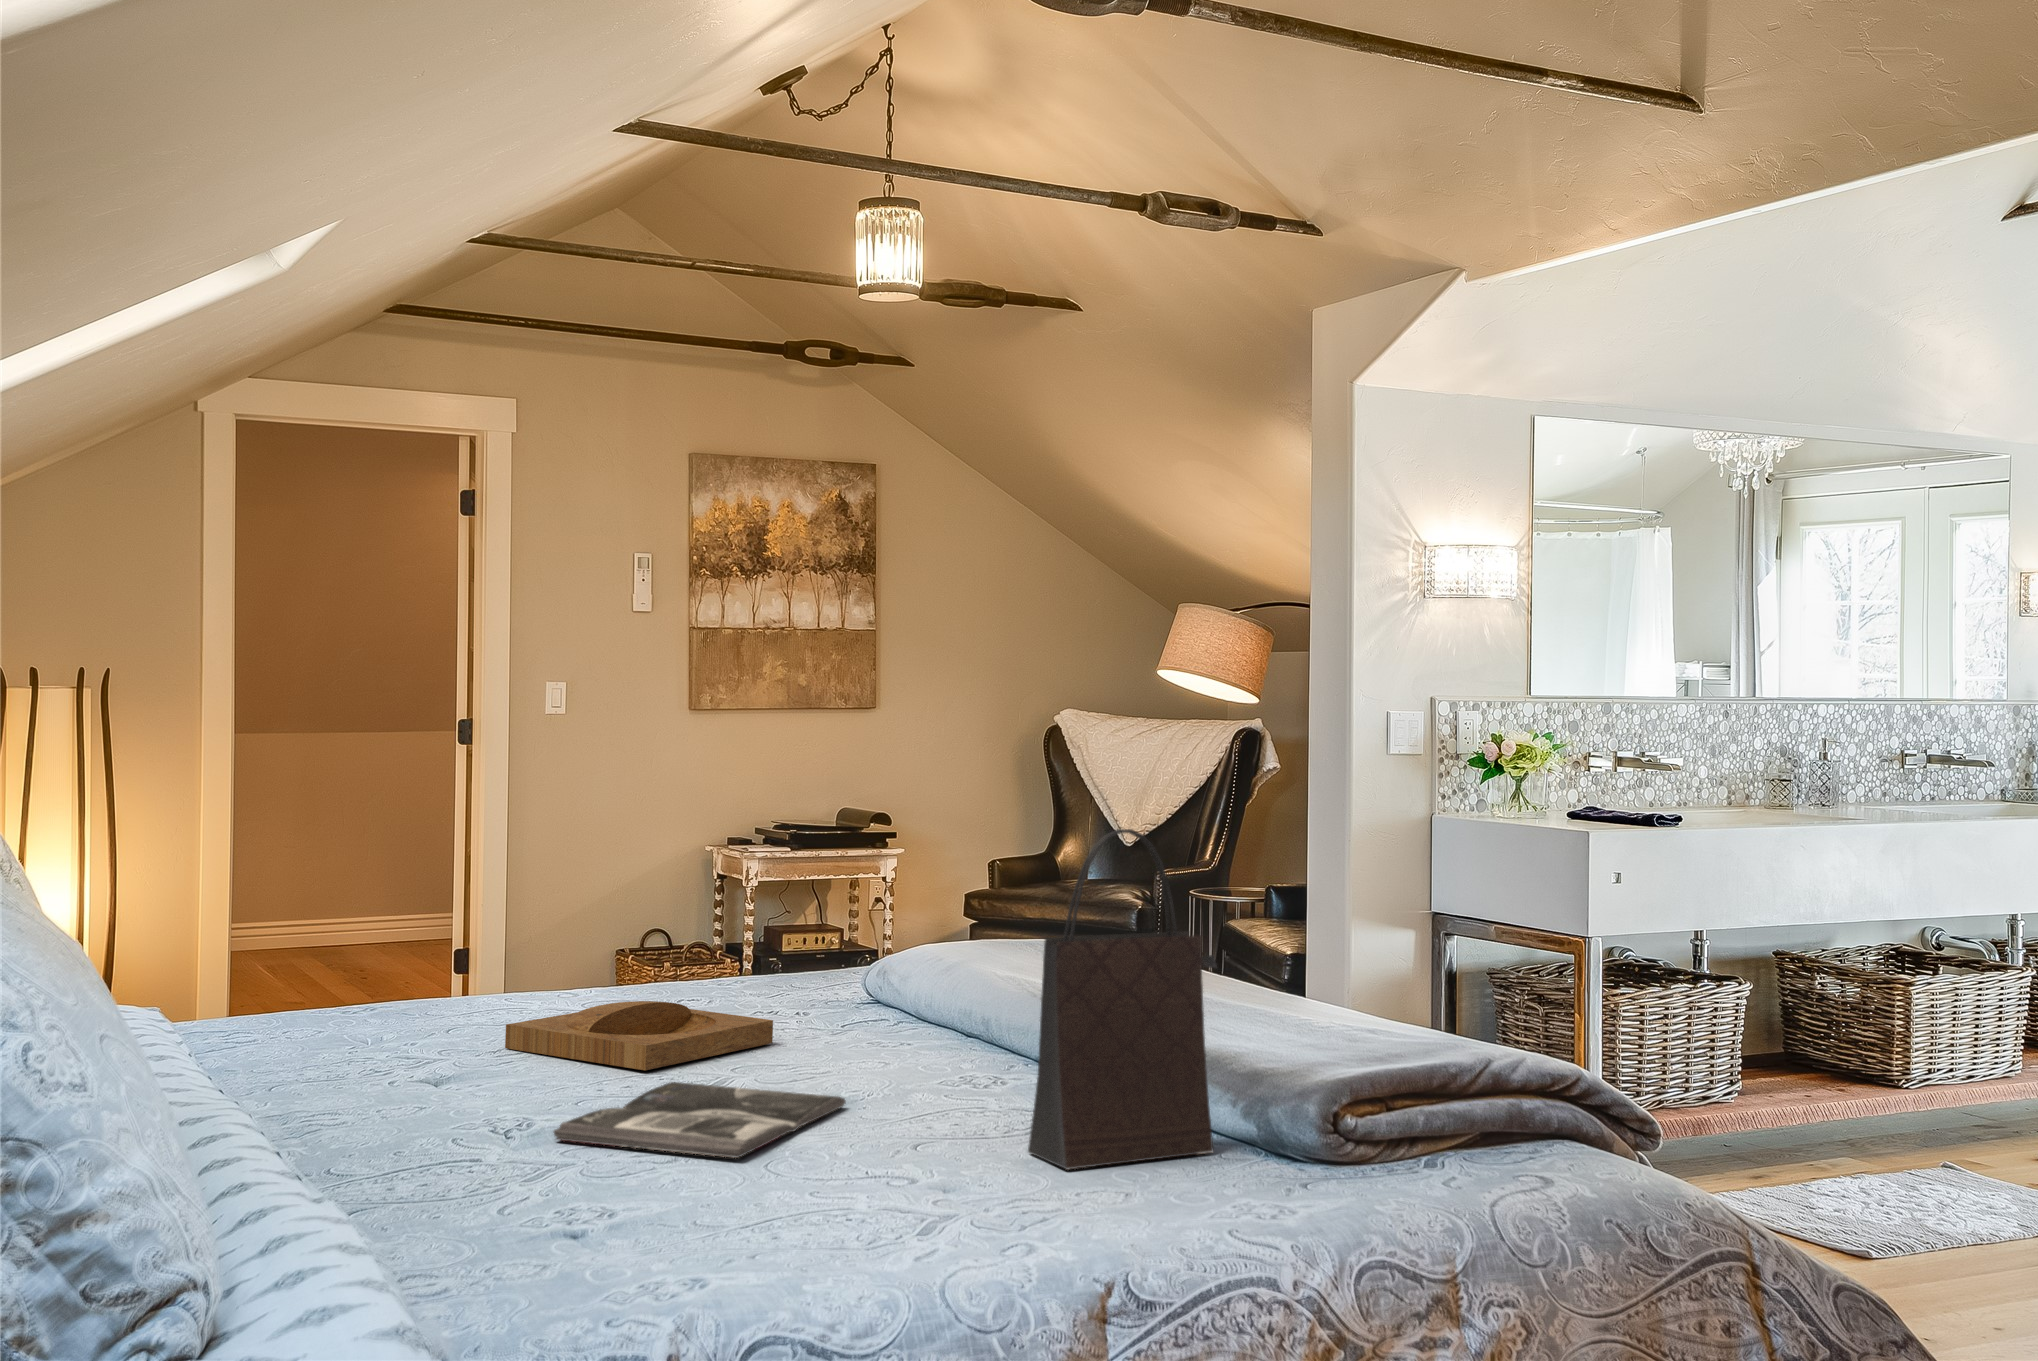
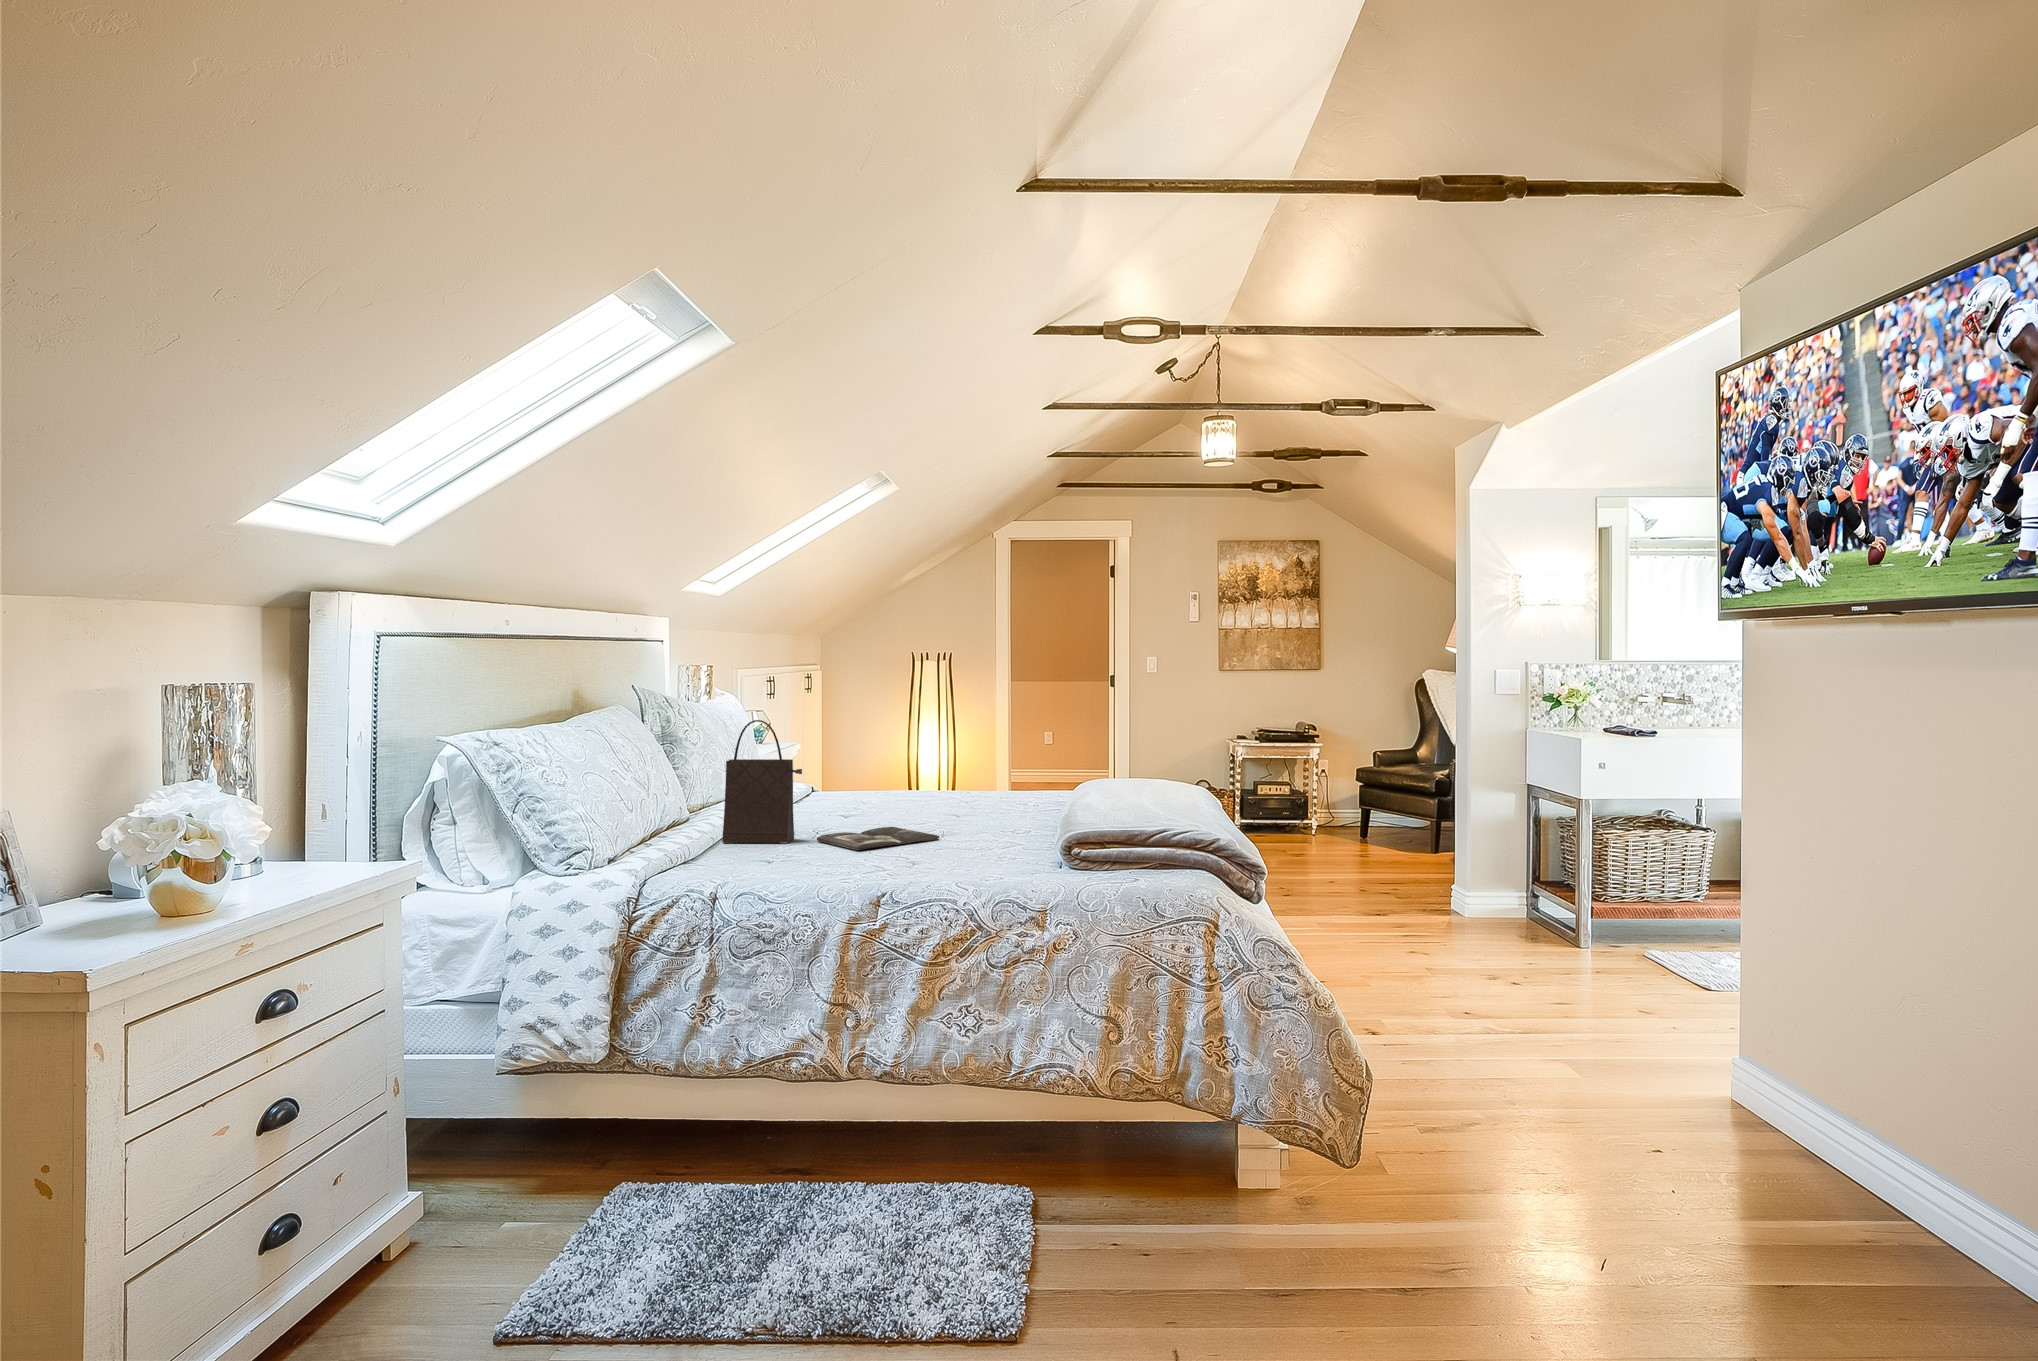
handbag: present [1028,829,1217,1169] -> present [722,720,802,843]
tray: present [505,1001,773,1070] -> none [875,799,972,824]

